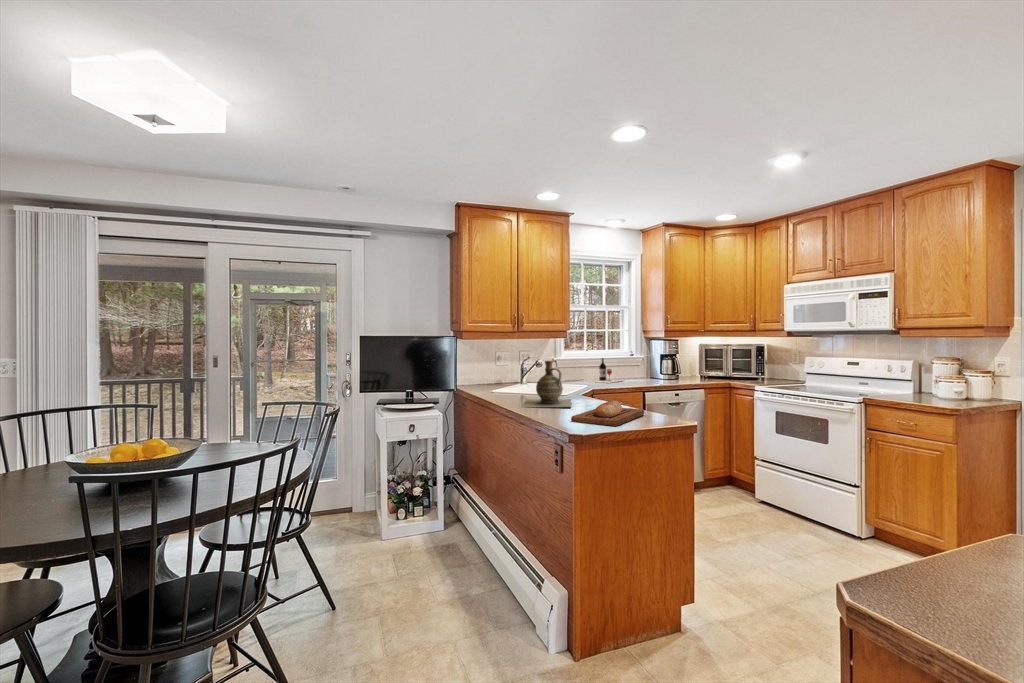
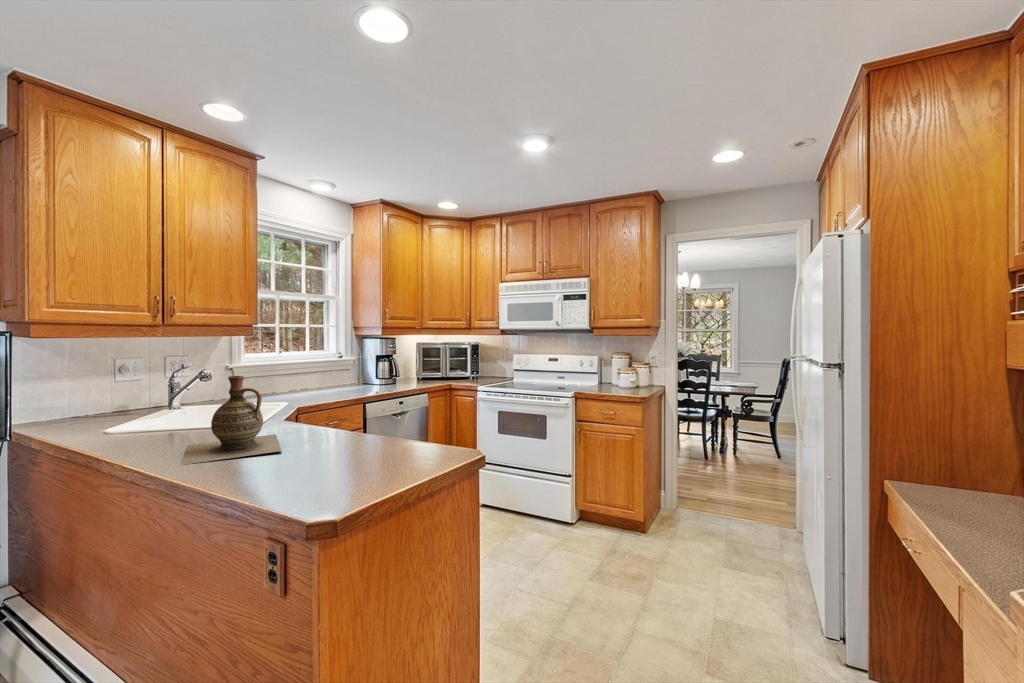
wine bottle: present [582,358,621,383] -> none [265,363,334,397]
bread loaf: present [571,400,644,426] -> none [296,434,404,486]

